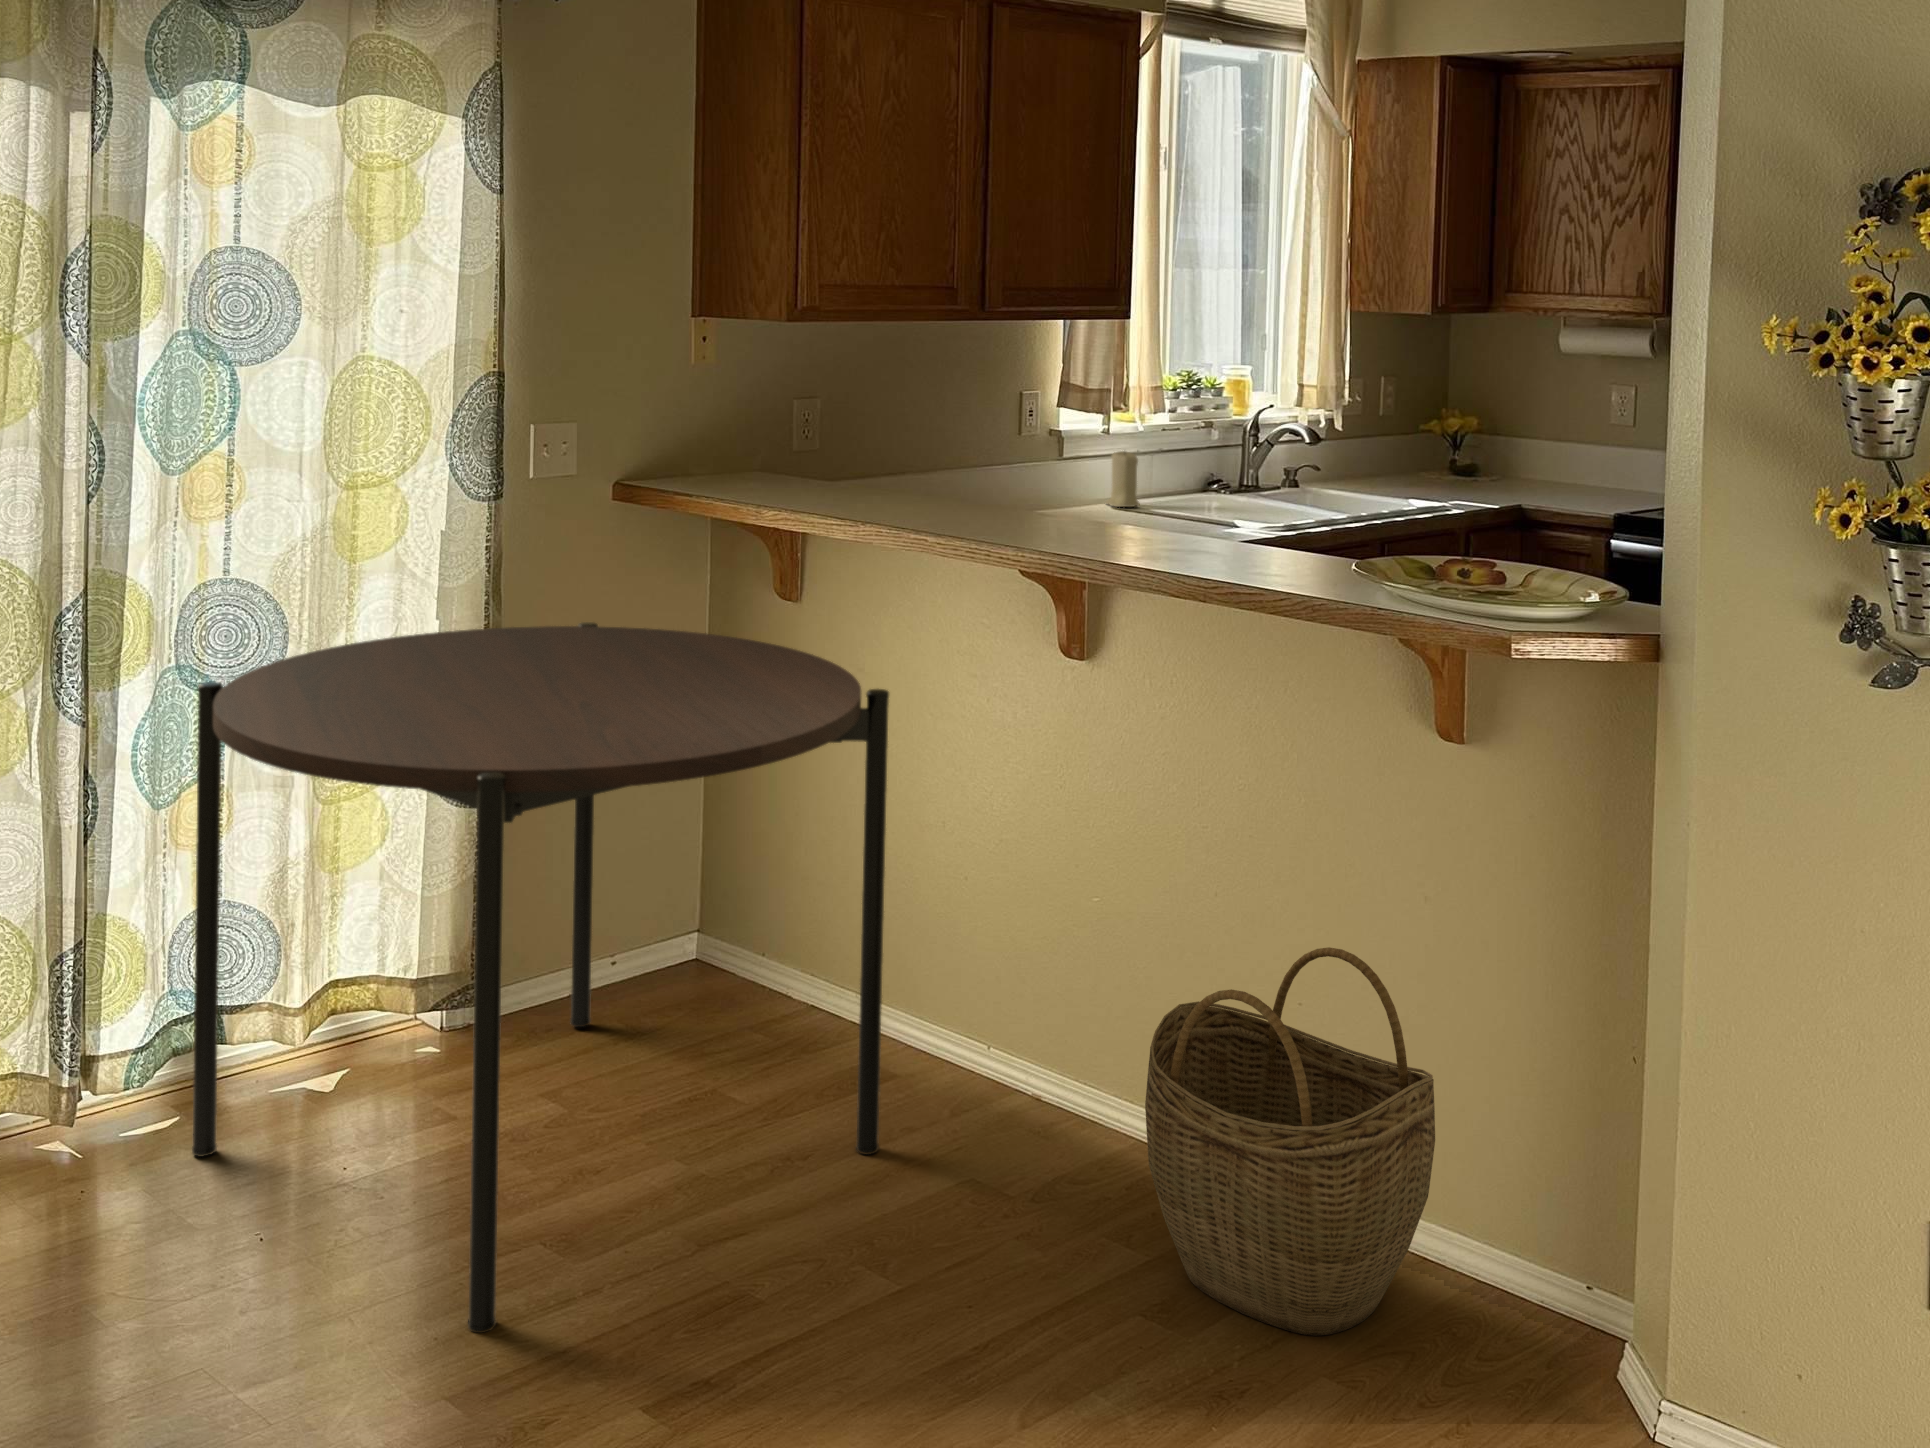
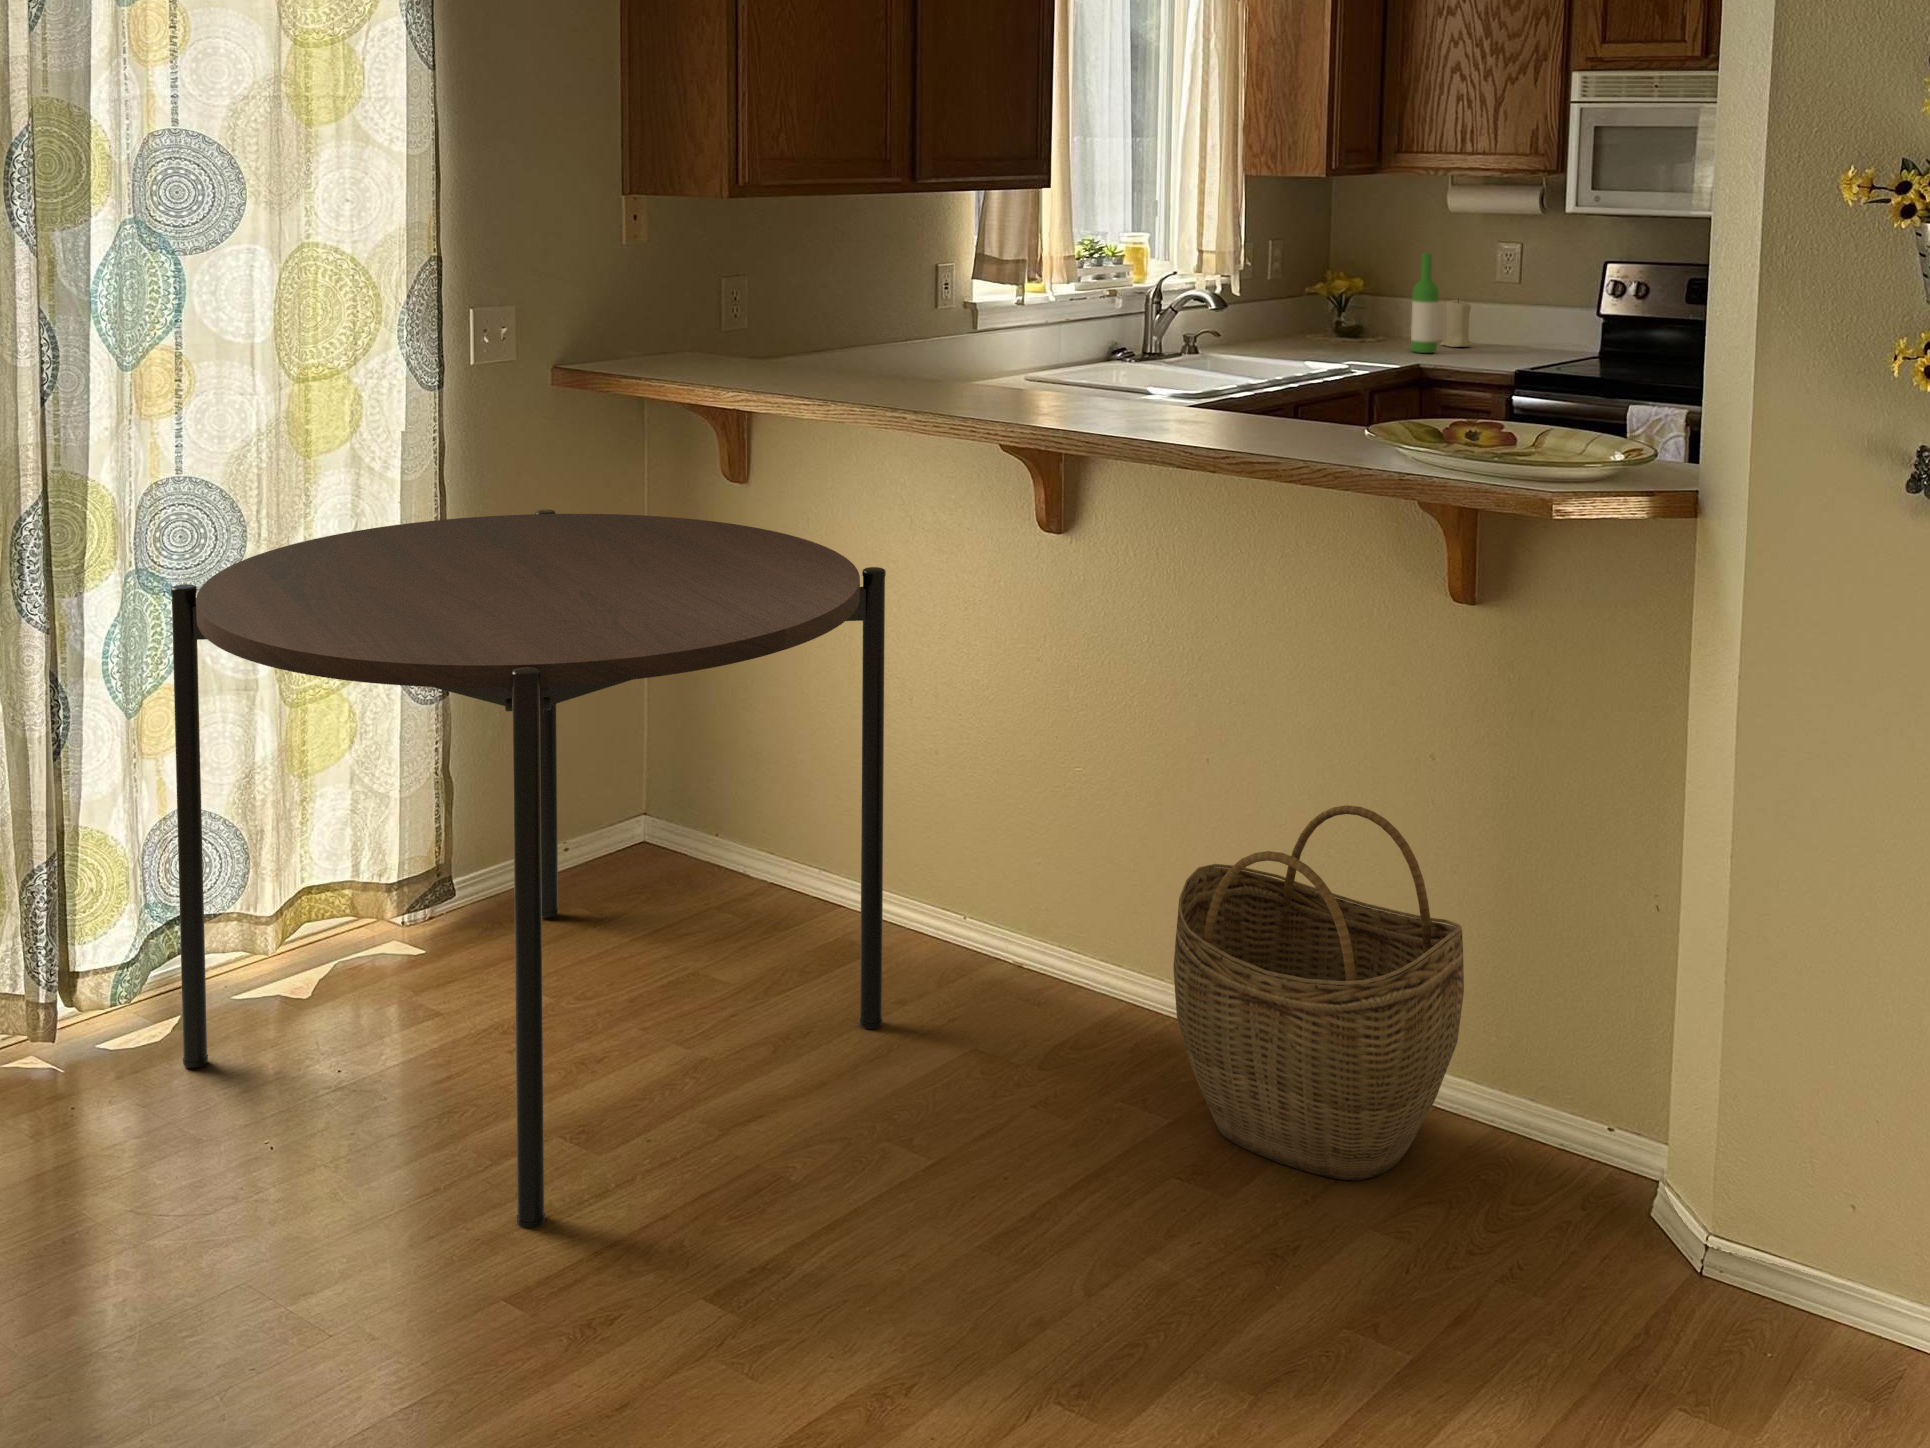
wine bottle: none [1520,393,1548,494] -> present [1411,253,1439,353]
candle: present [1106,451,1140,507] -> present [1440,298,1472,347]

